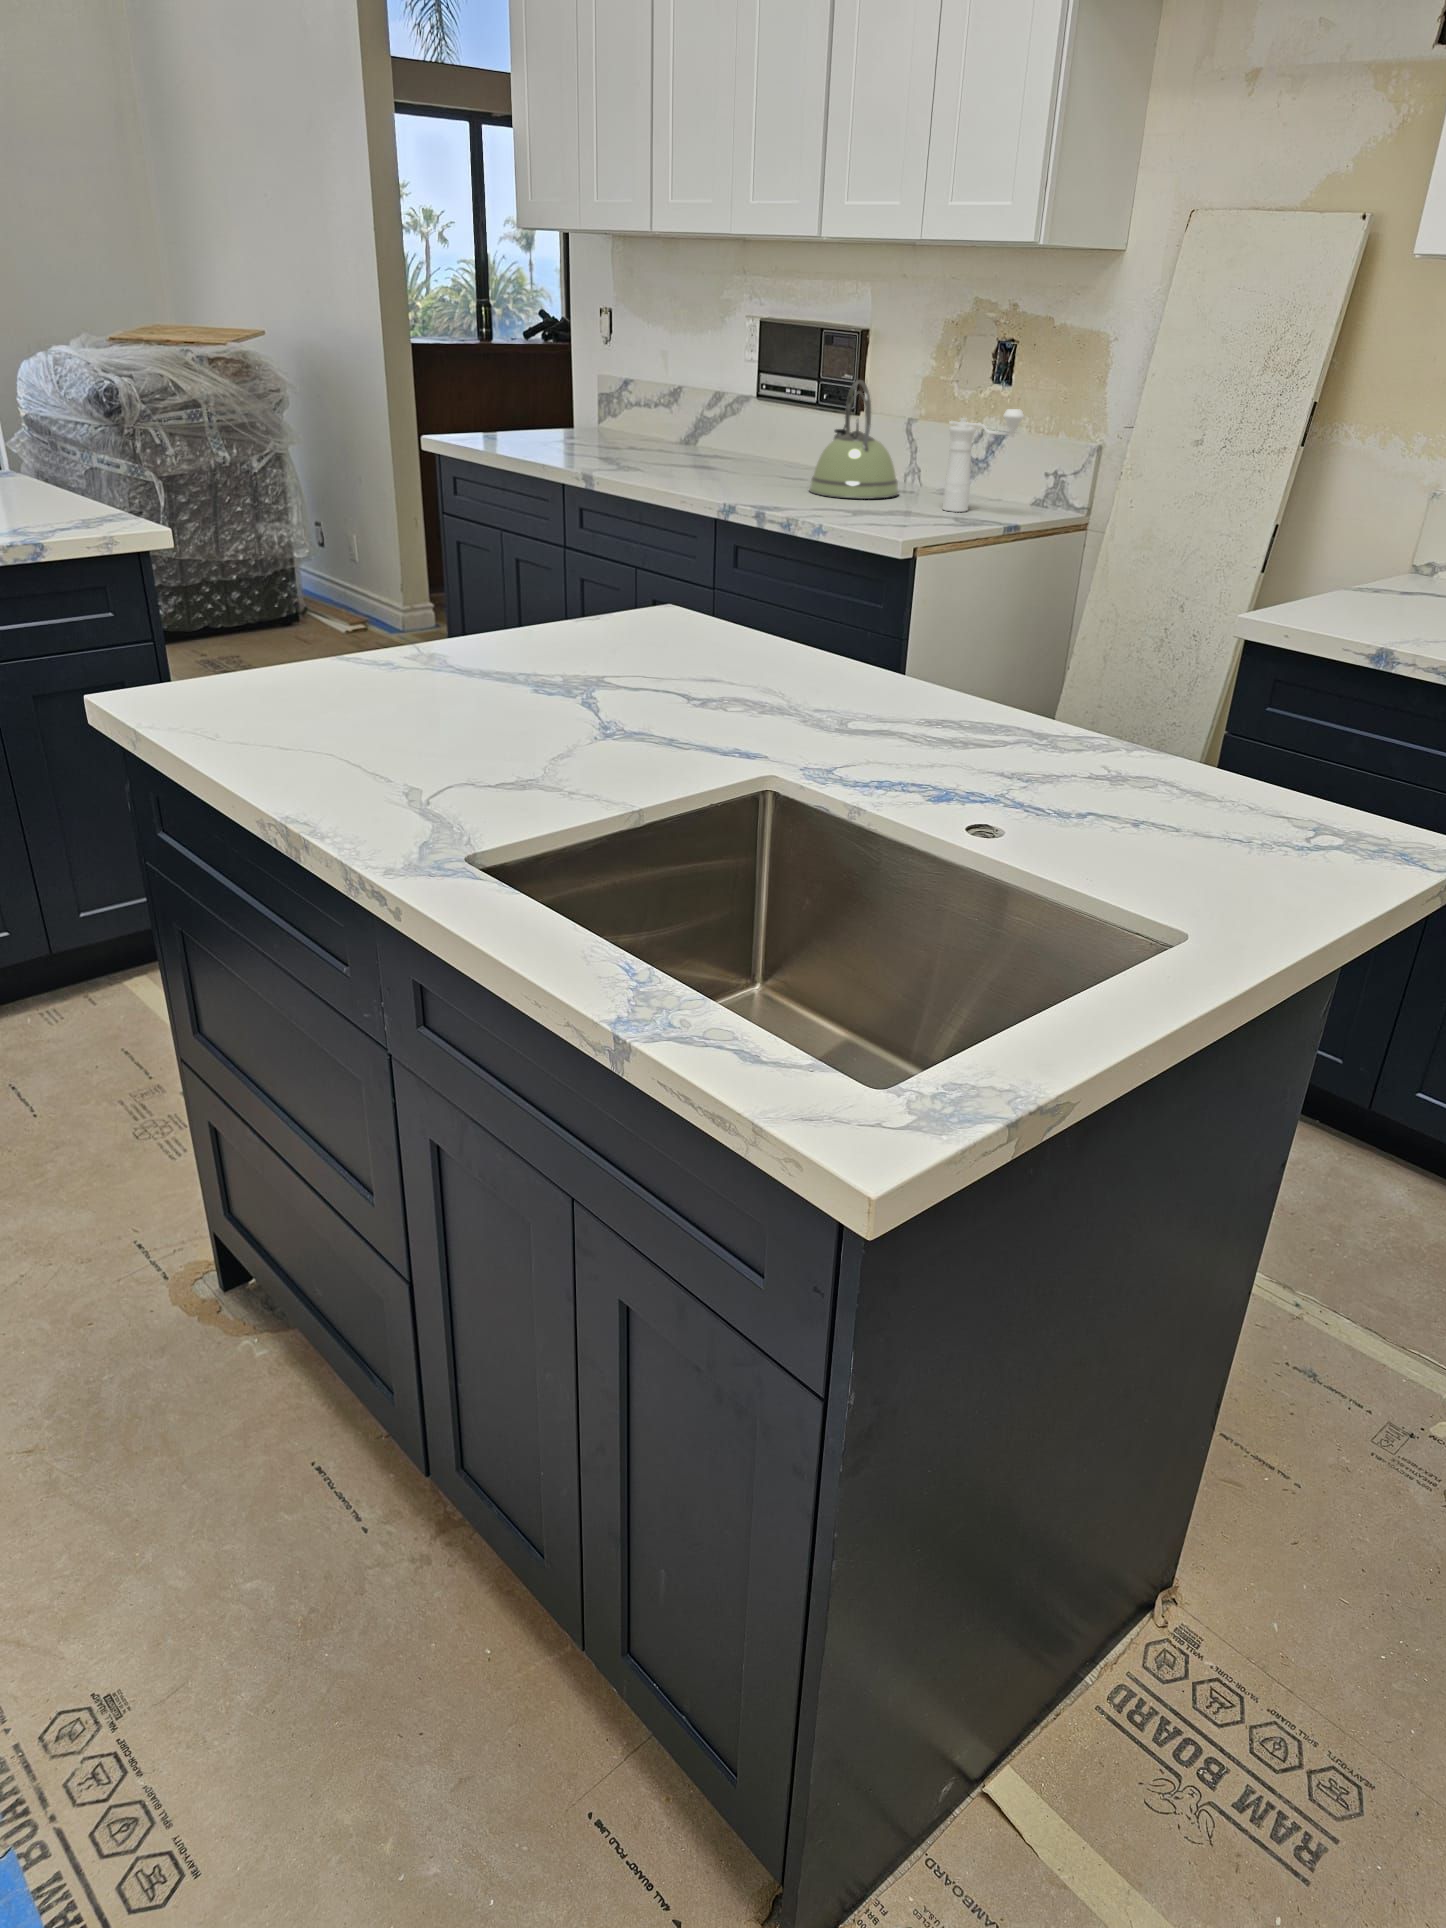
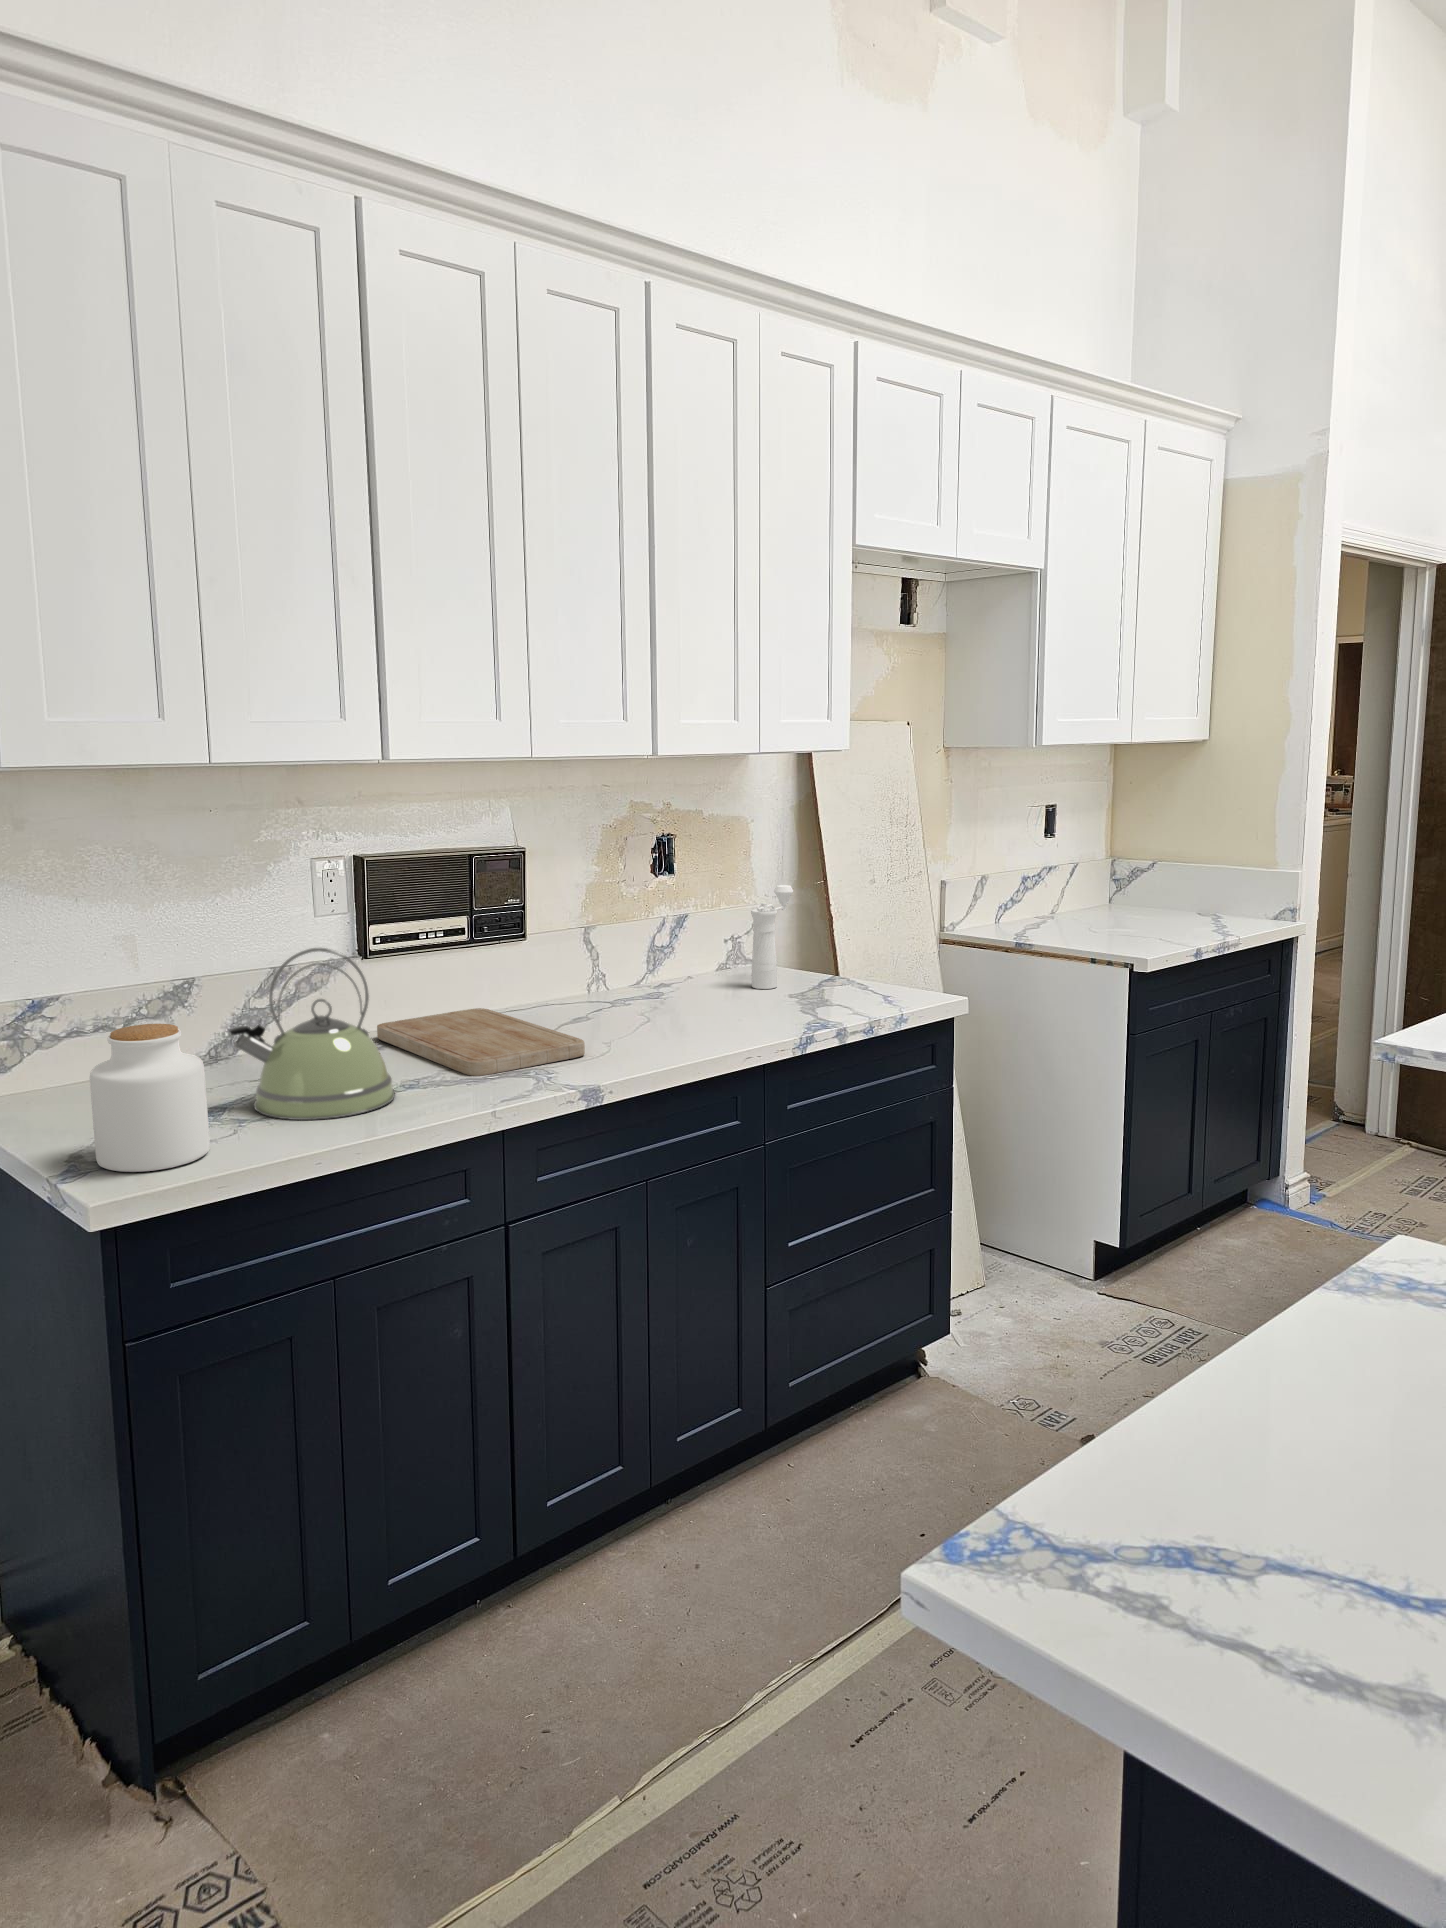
jar: none [461,370,516,442] -> present [90,1024,210,1172]
kettle: present [809,380,899,499] -> present [229,948,395,1120]
cutting board: none [630,448,796,475] -> present [377,1008,585,1076]

